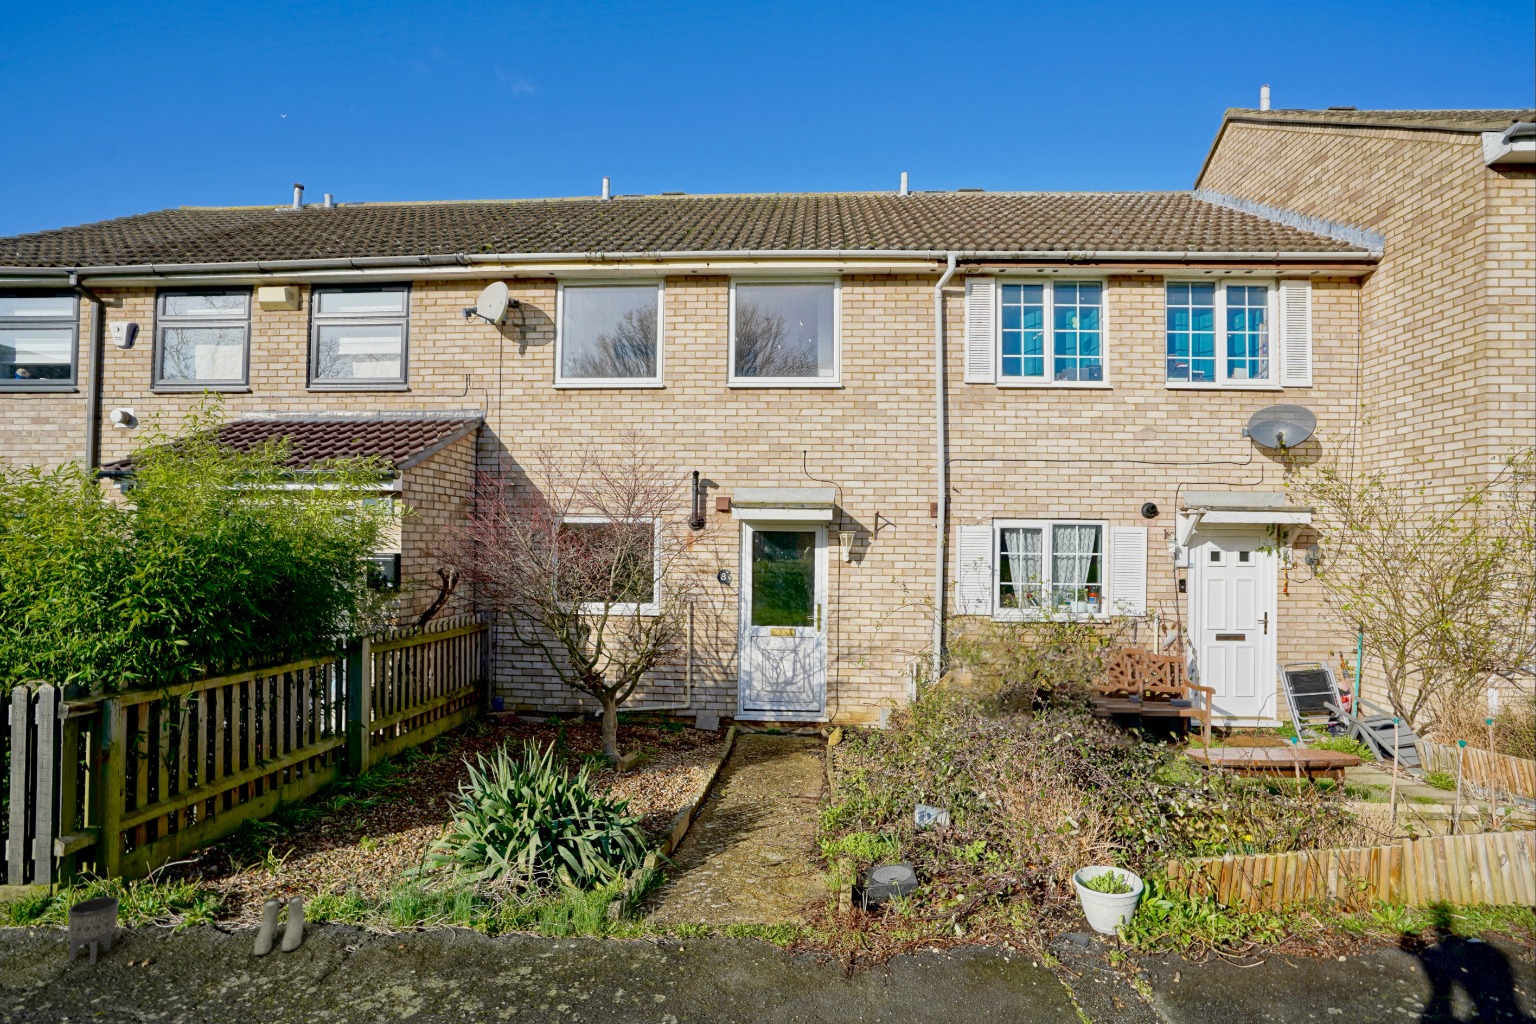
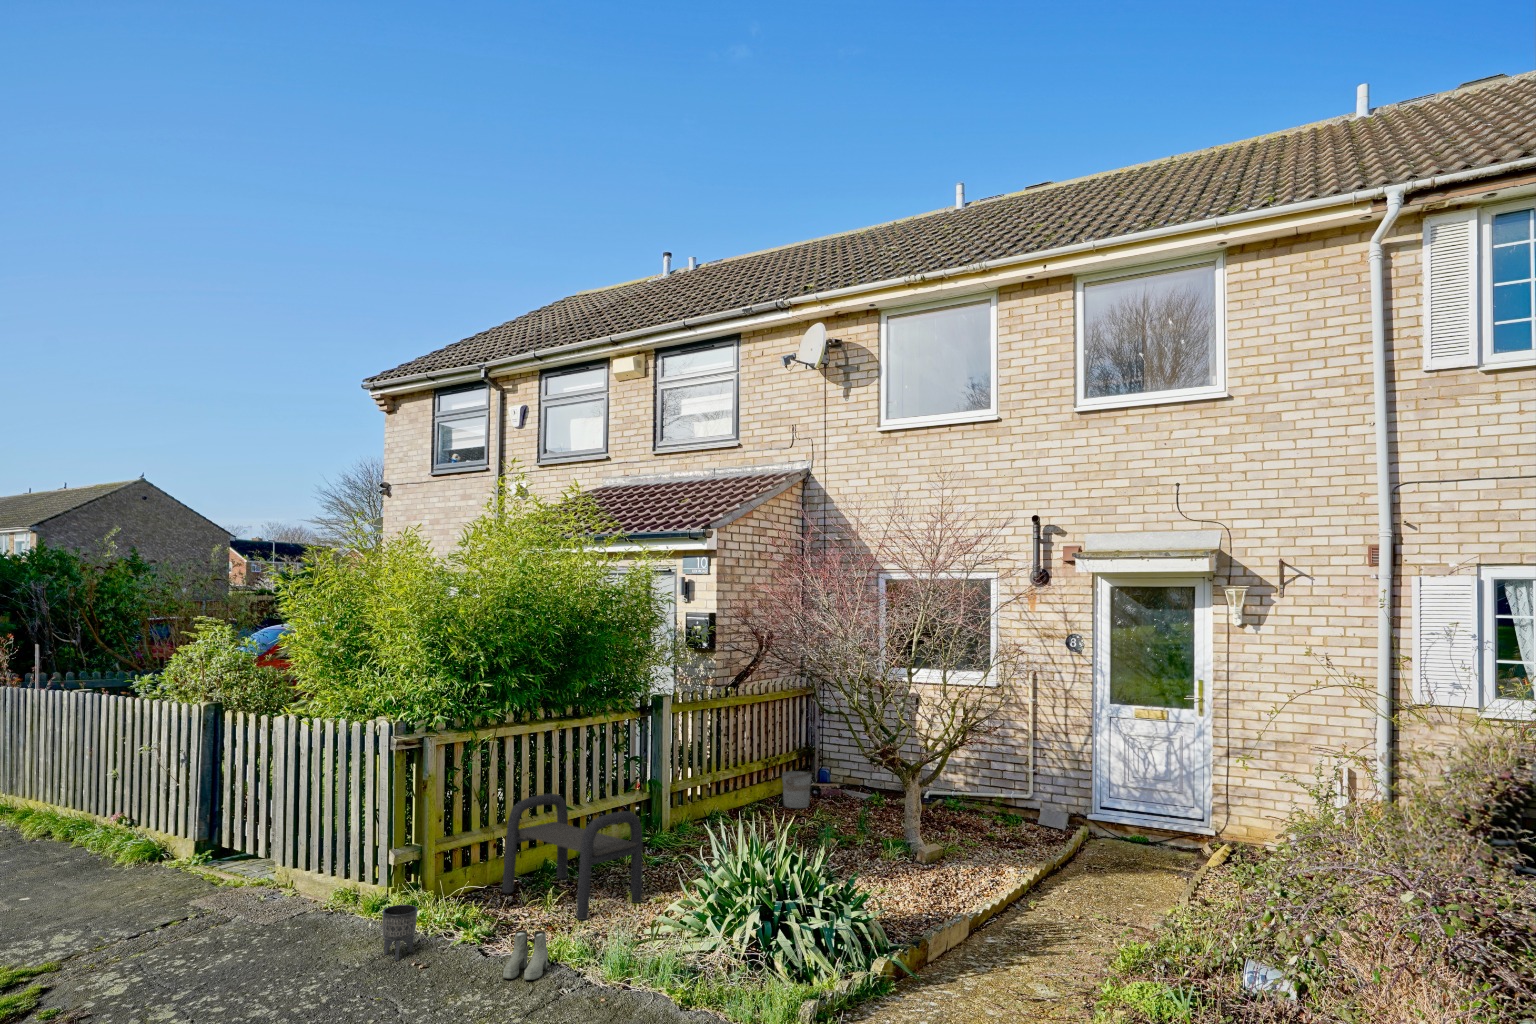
bucket: none [465,698,496,734] -> present [782,771,812,808]
bench: none [197,747,374,875] -> present [502,794,643,920]

